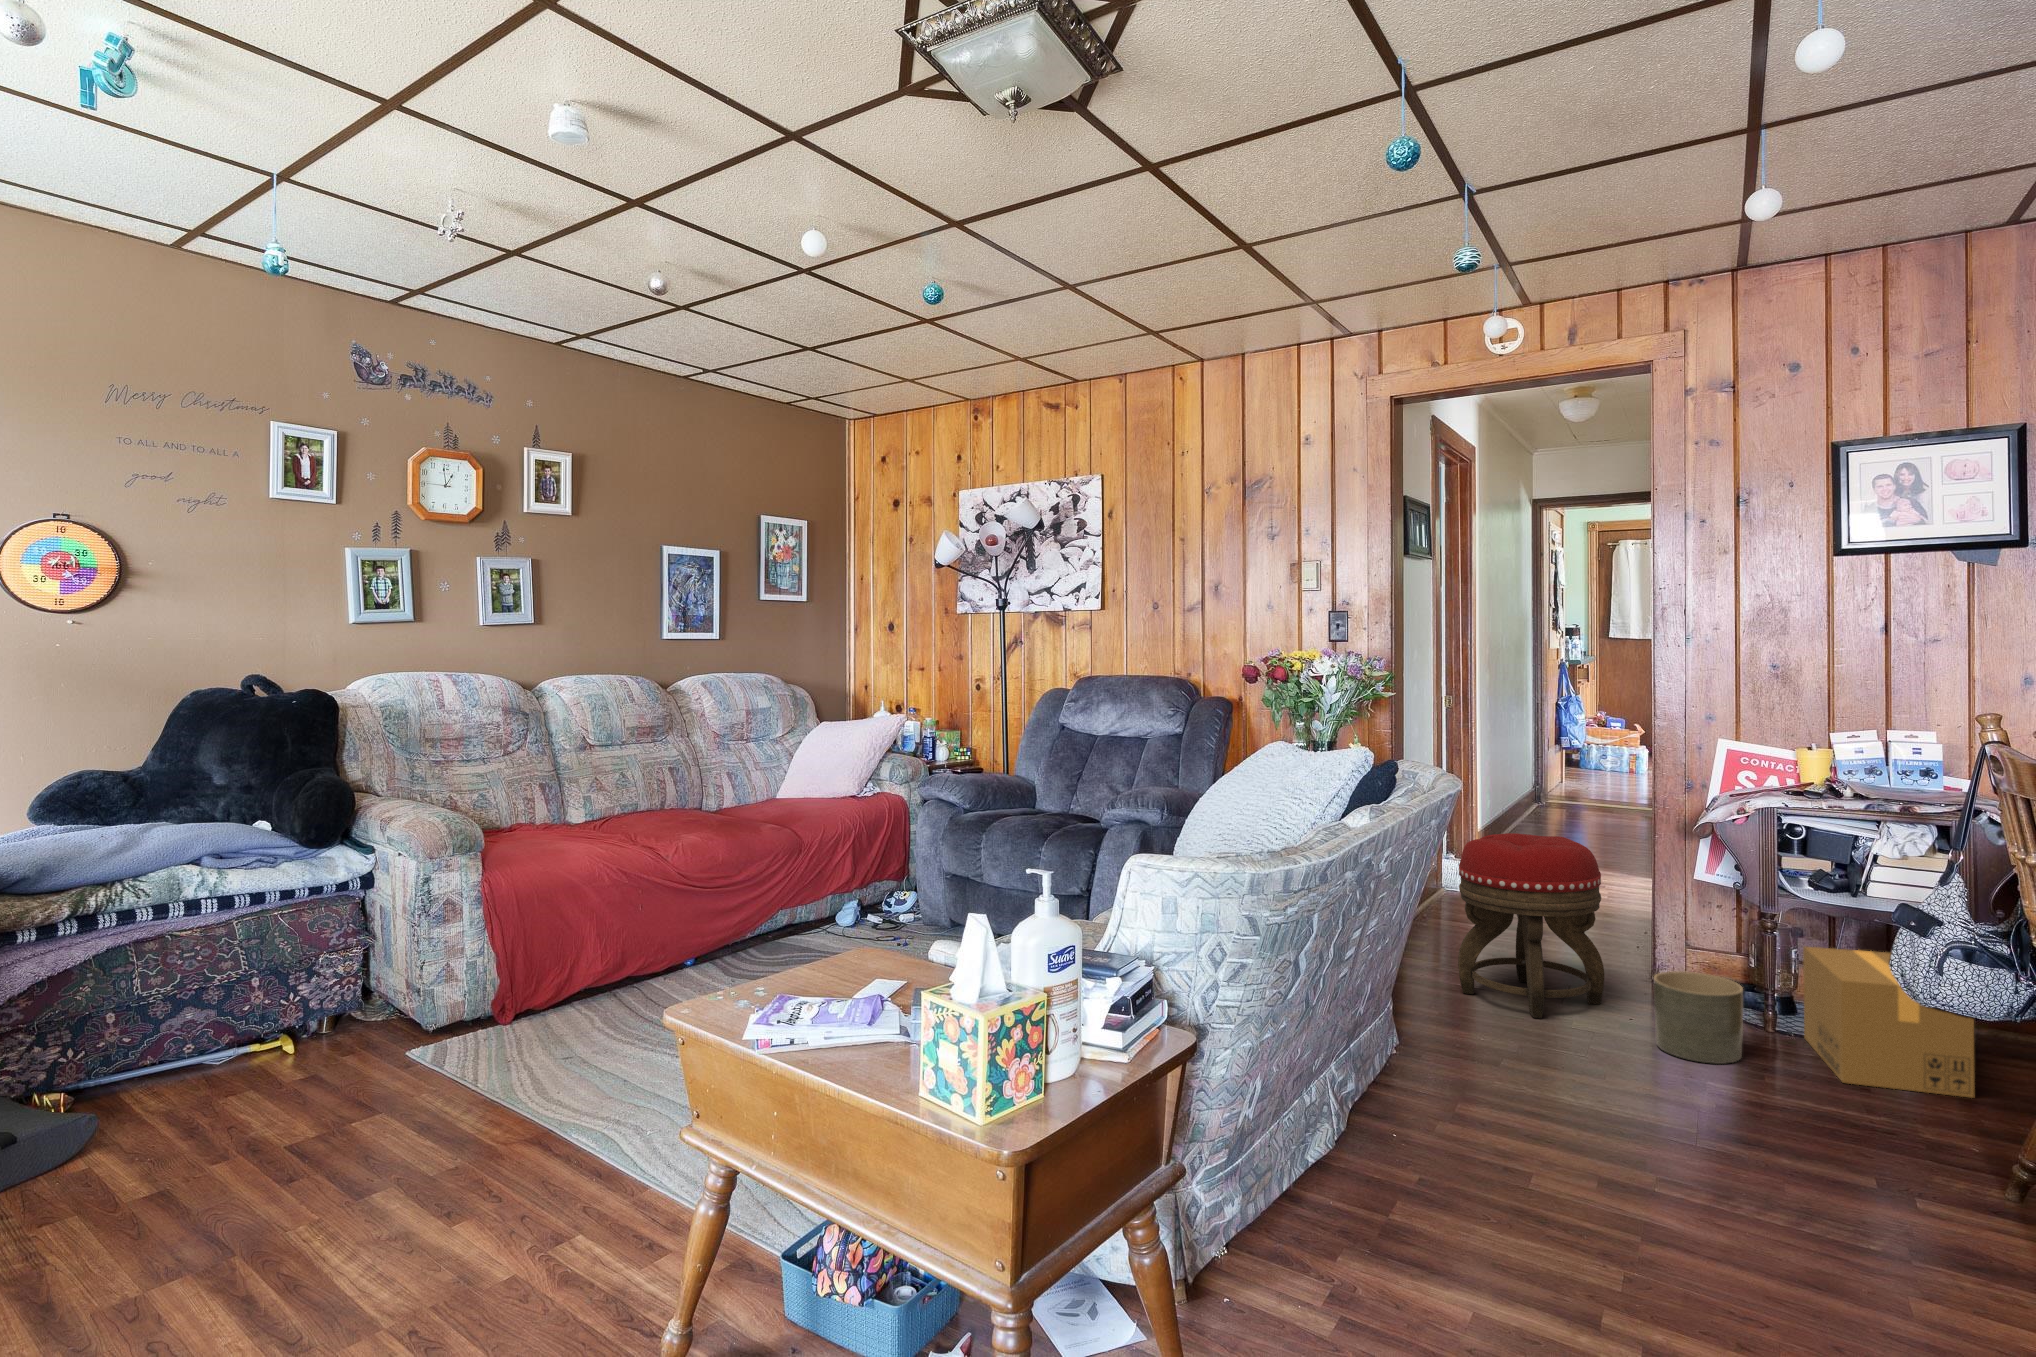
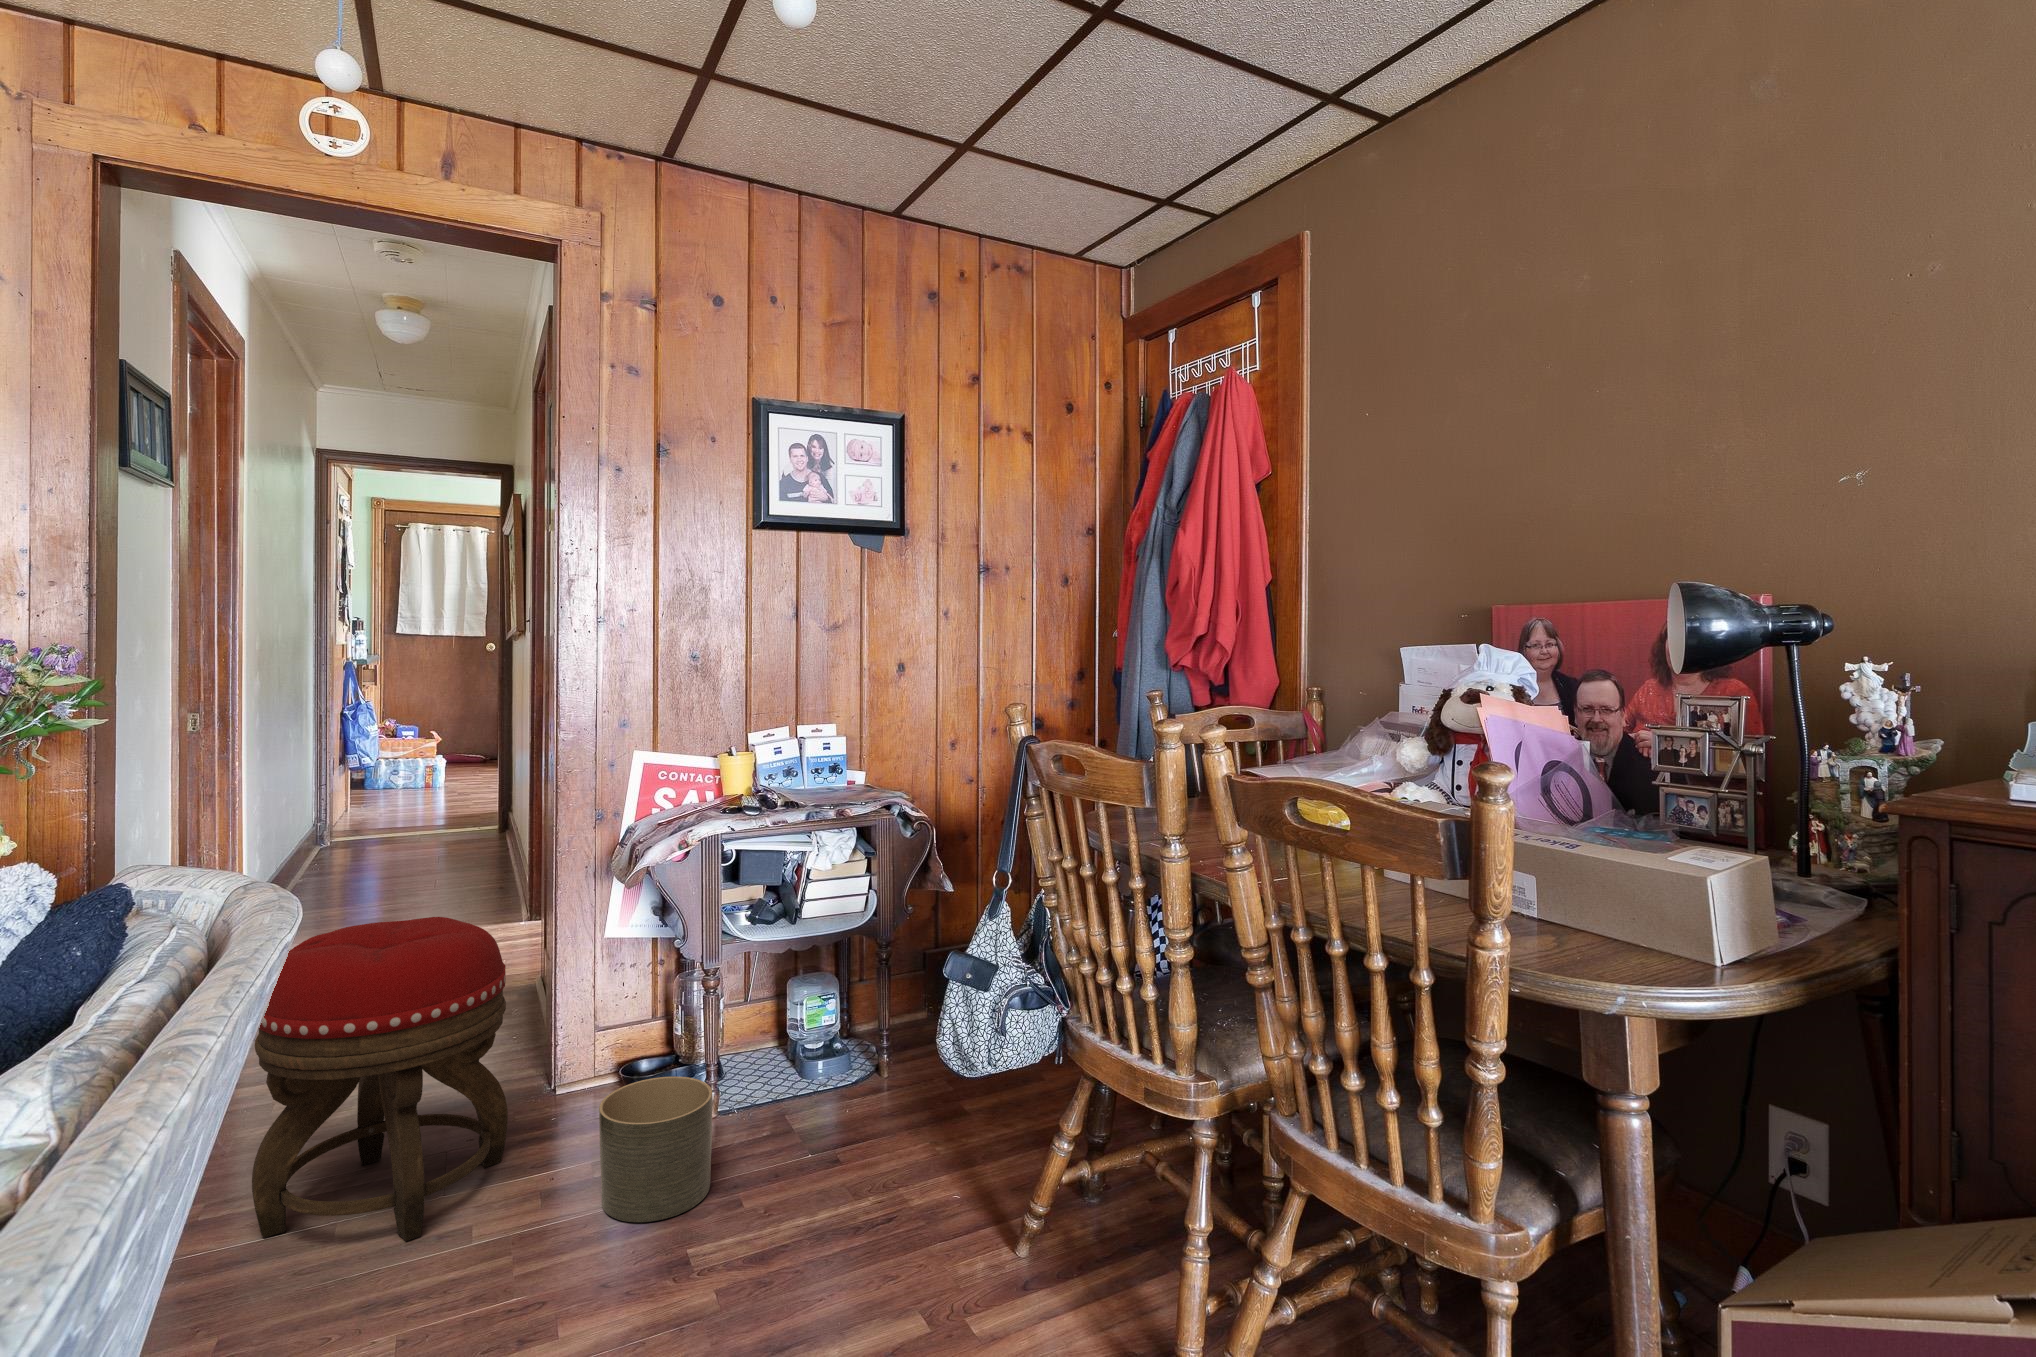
cardboard box: present [1803,947,1975,1098] -> none [753,978,929,1172]

